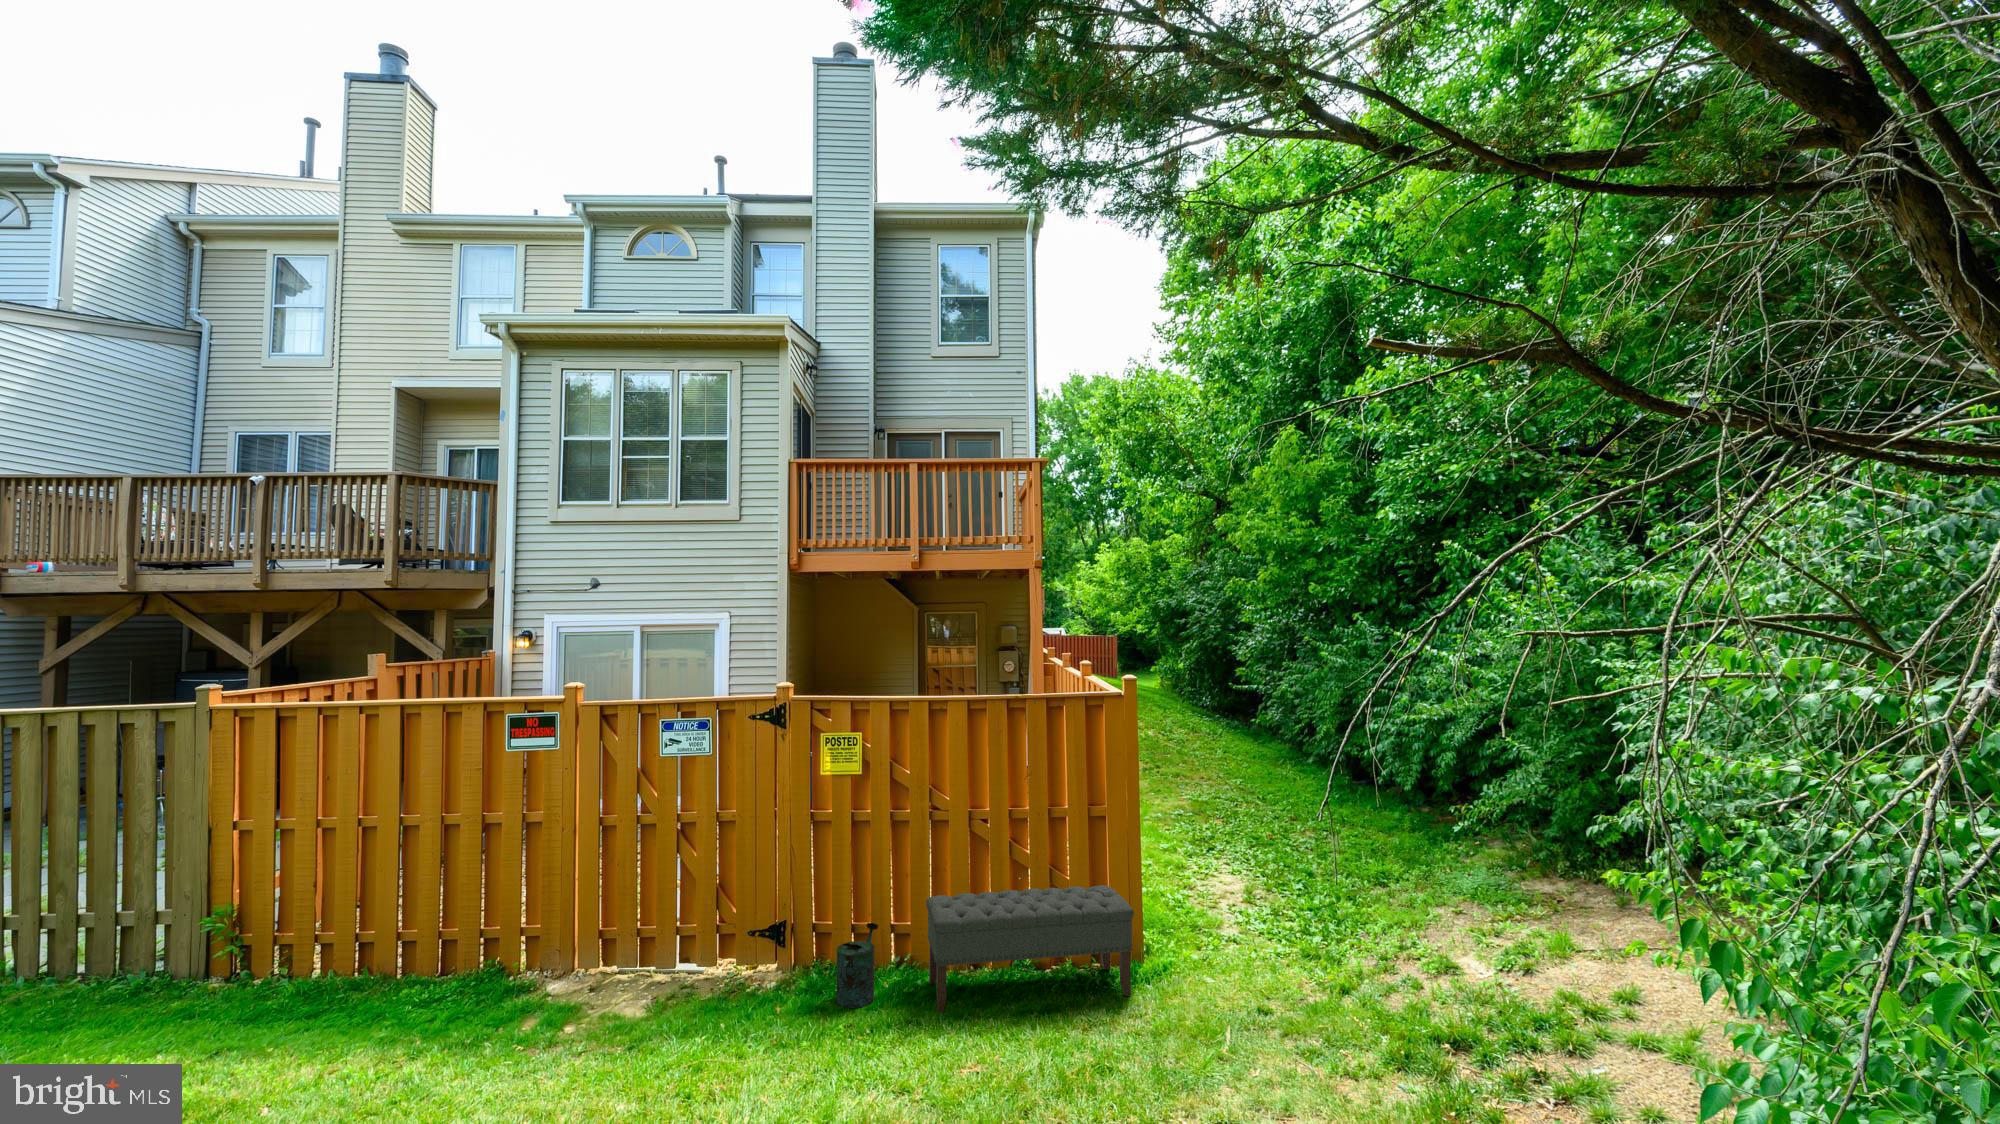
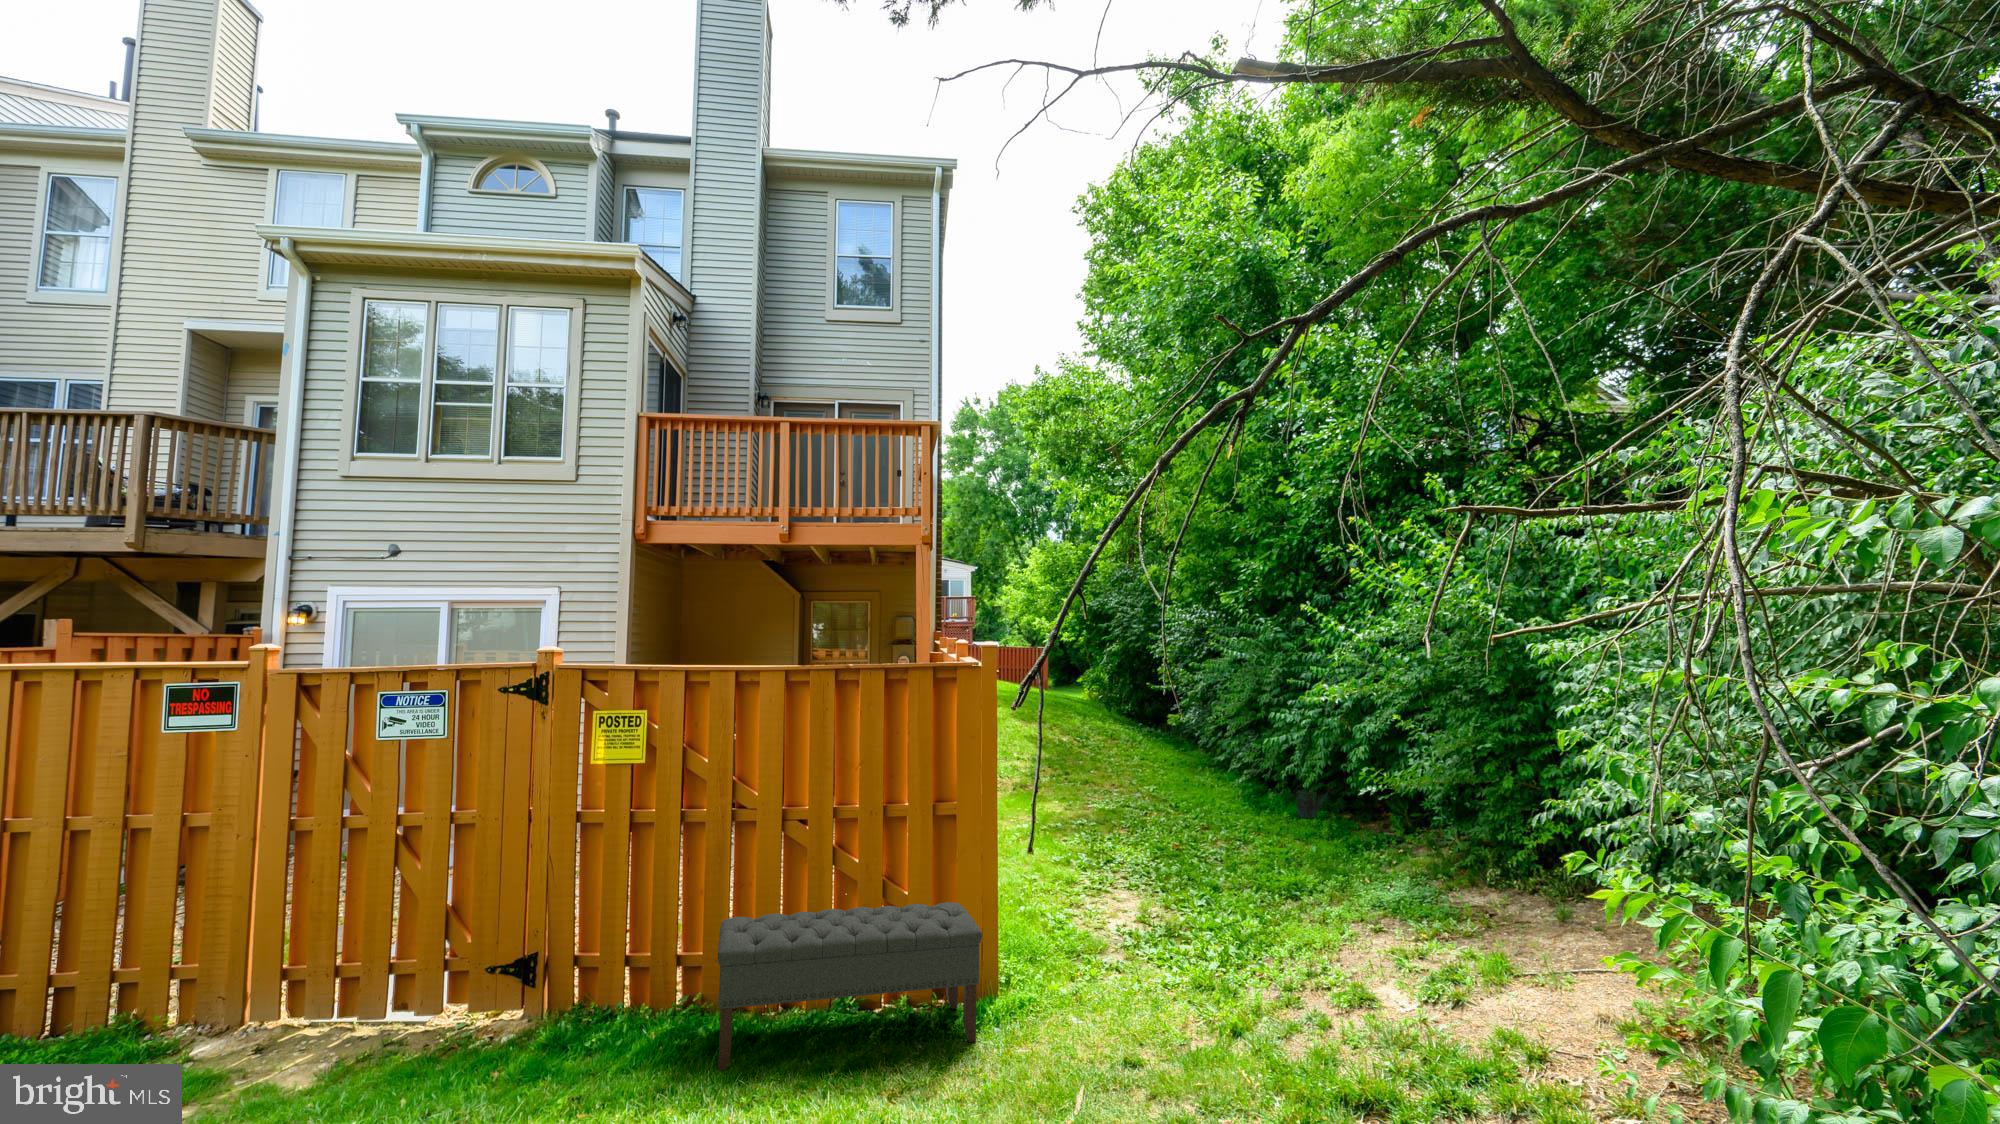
watering can: present [836,923,878,1008] -> present [1296,788,1331,818]

